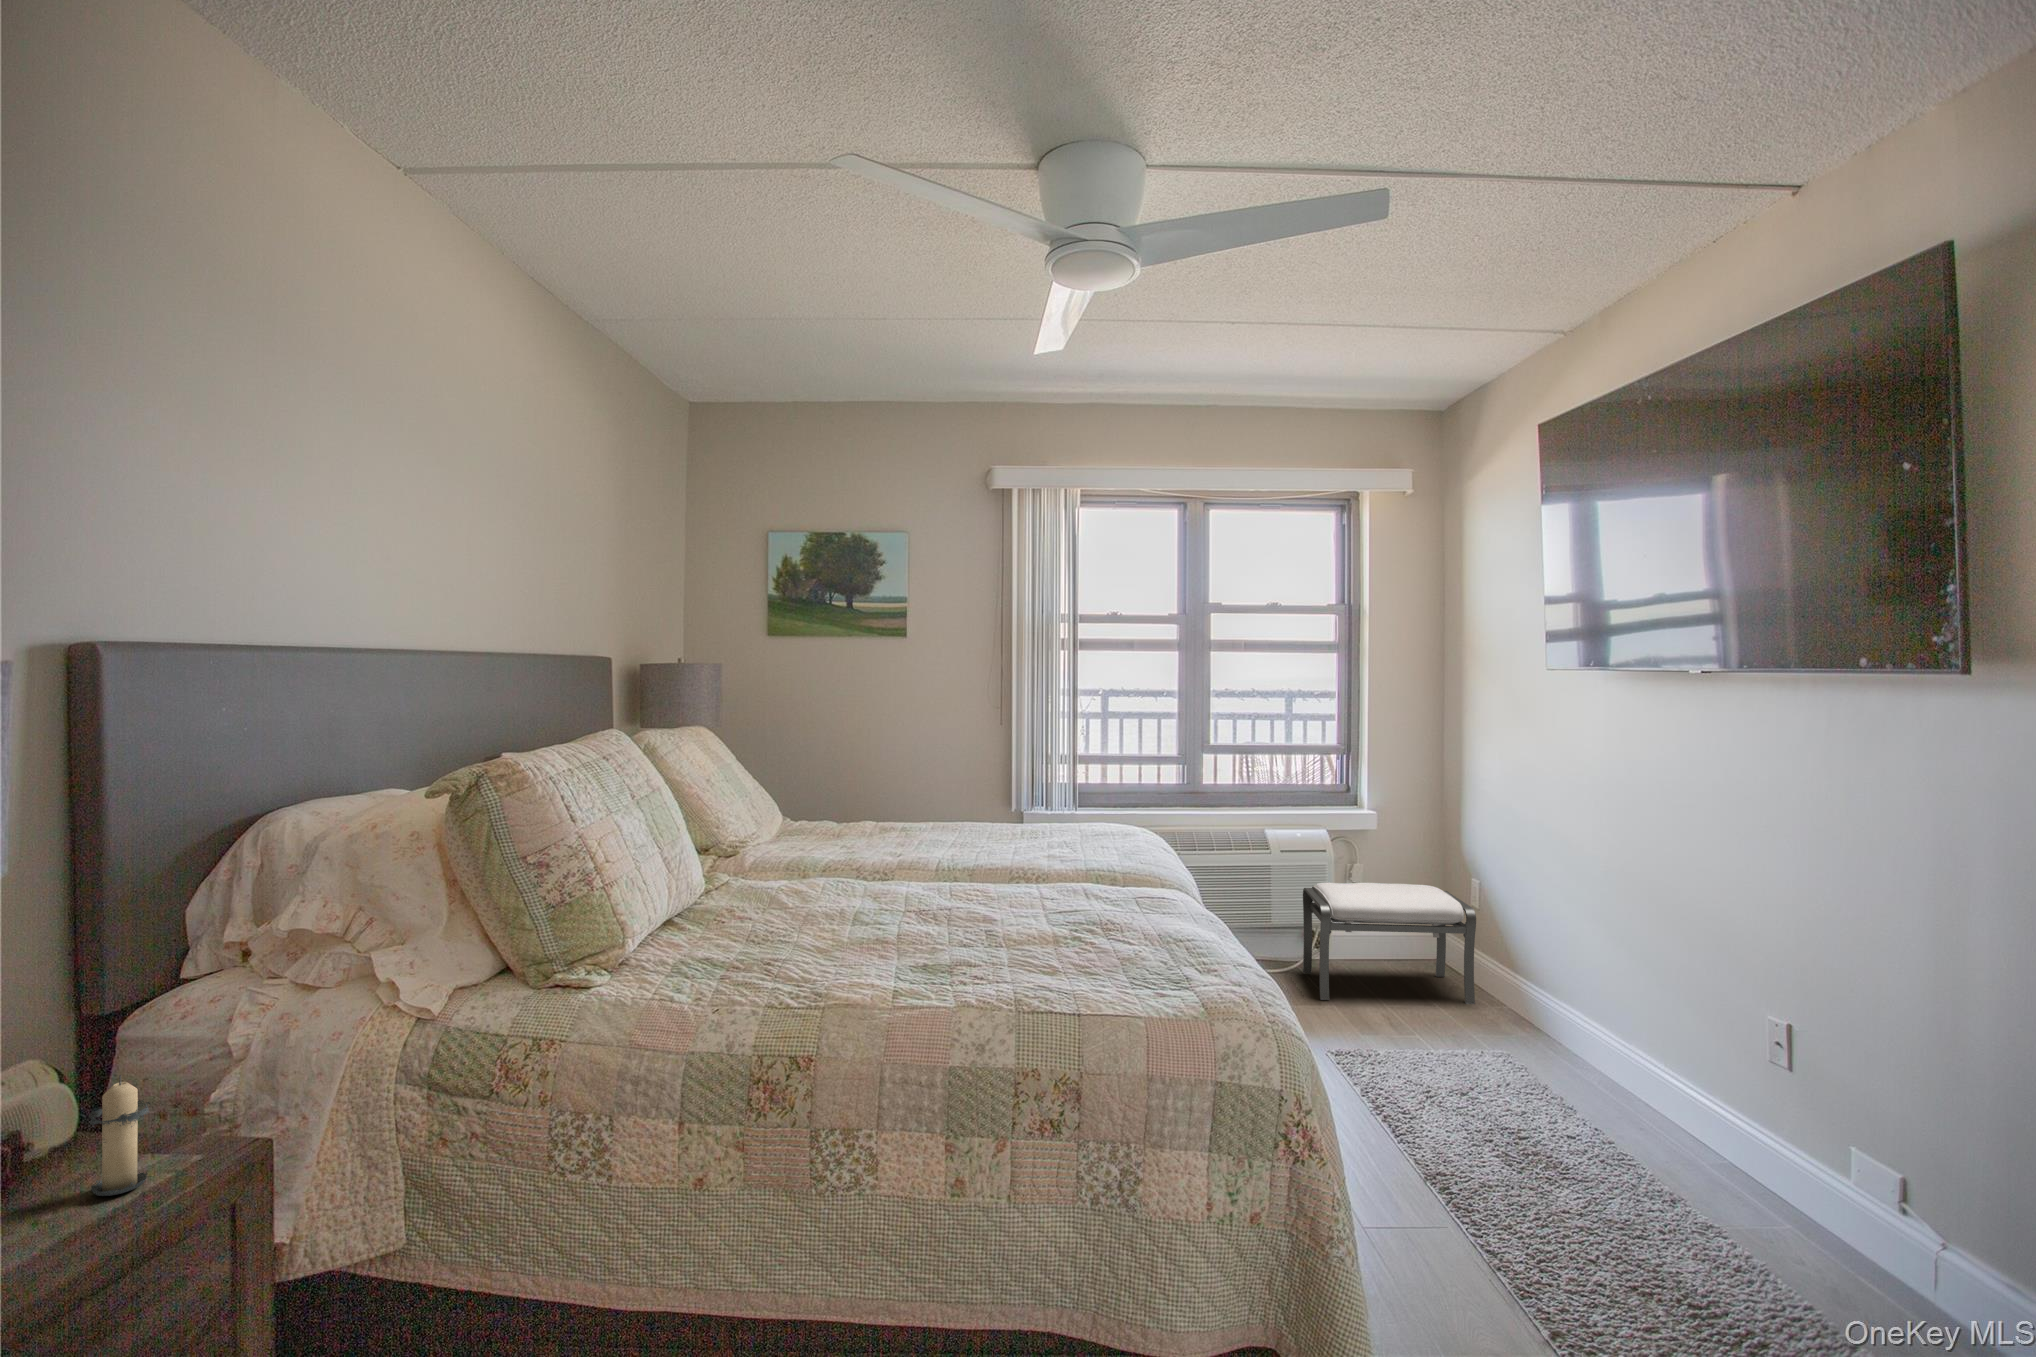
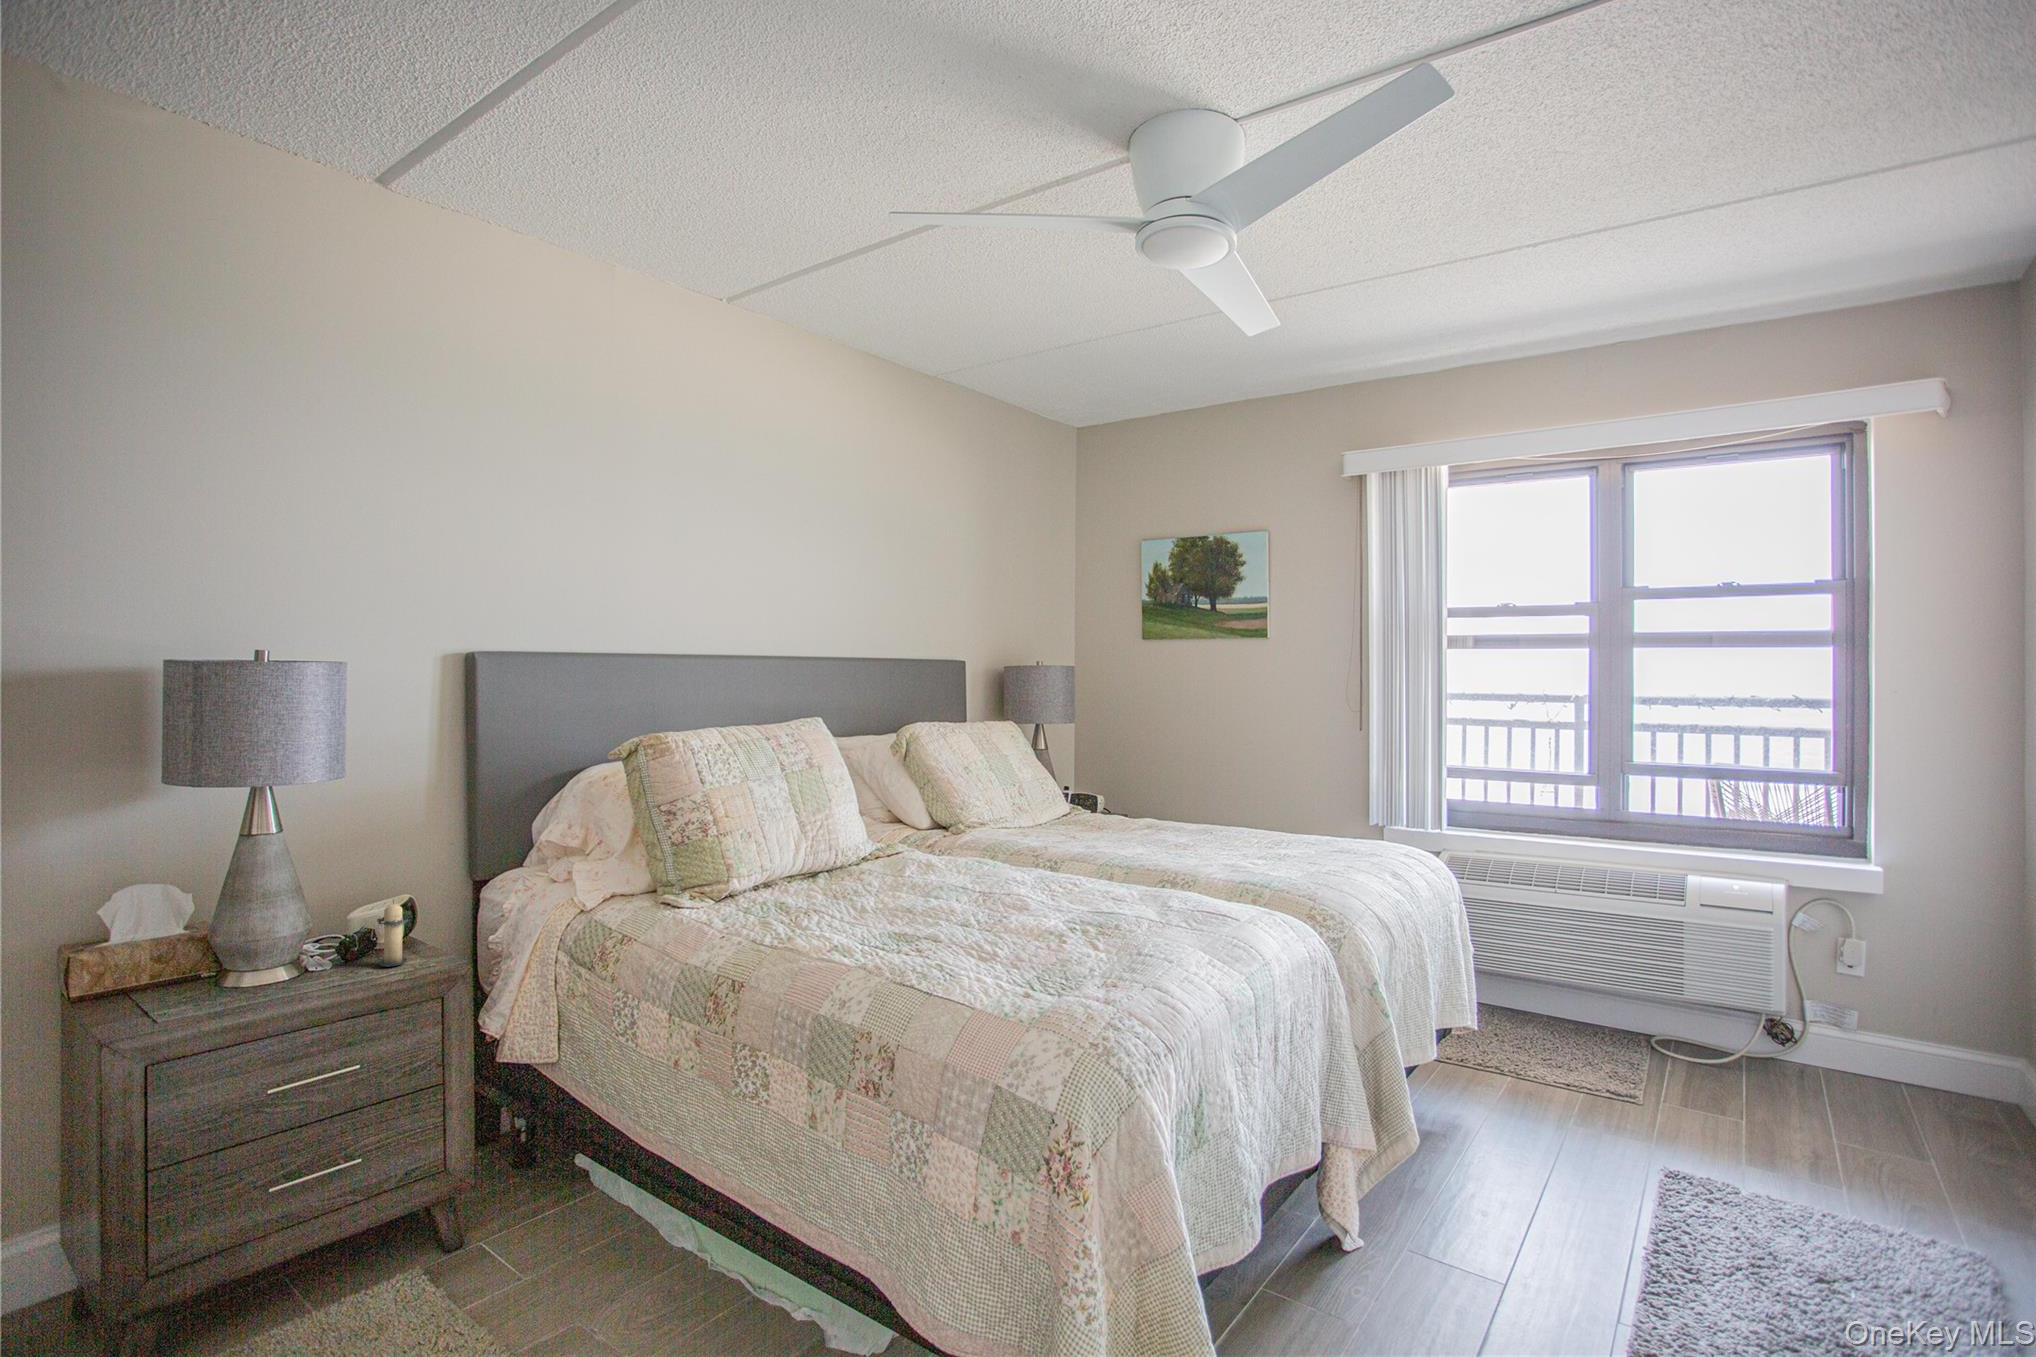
ottoman: present [1303,883,1476,1004] -> none [1724,953,2008,1175]

